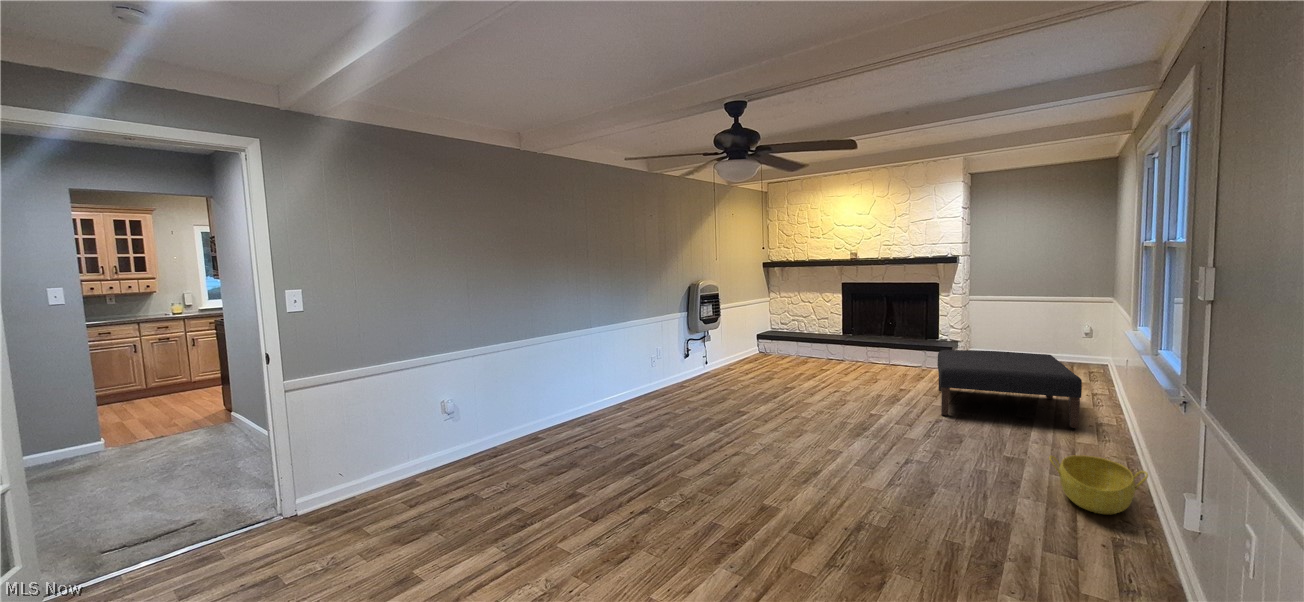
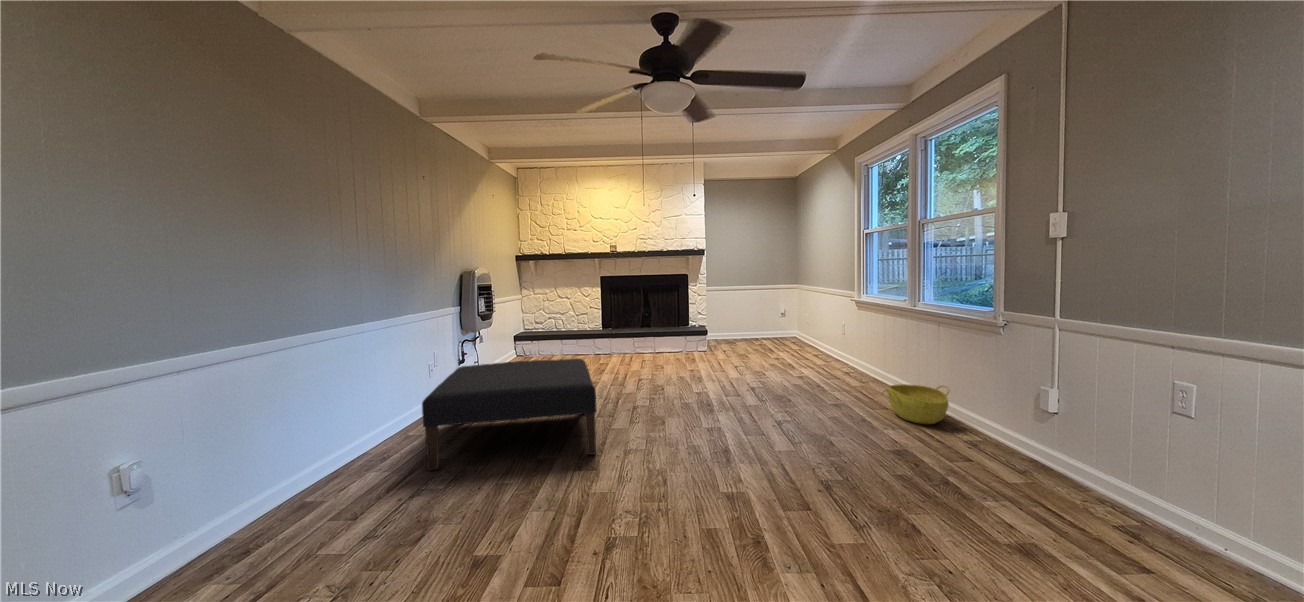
ottoman: present [938,350,1082,428] -> present [422,359,597,470]

